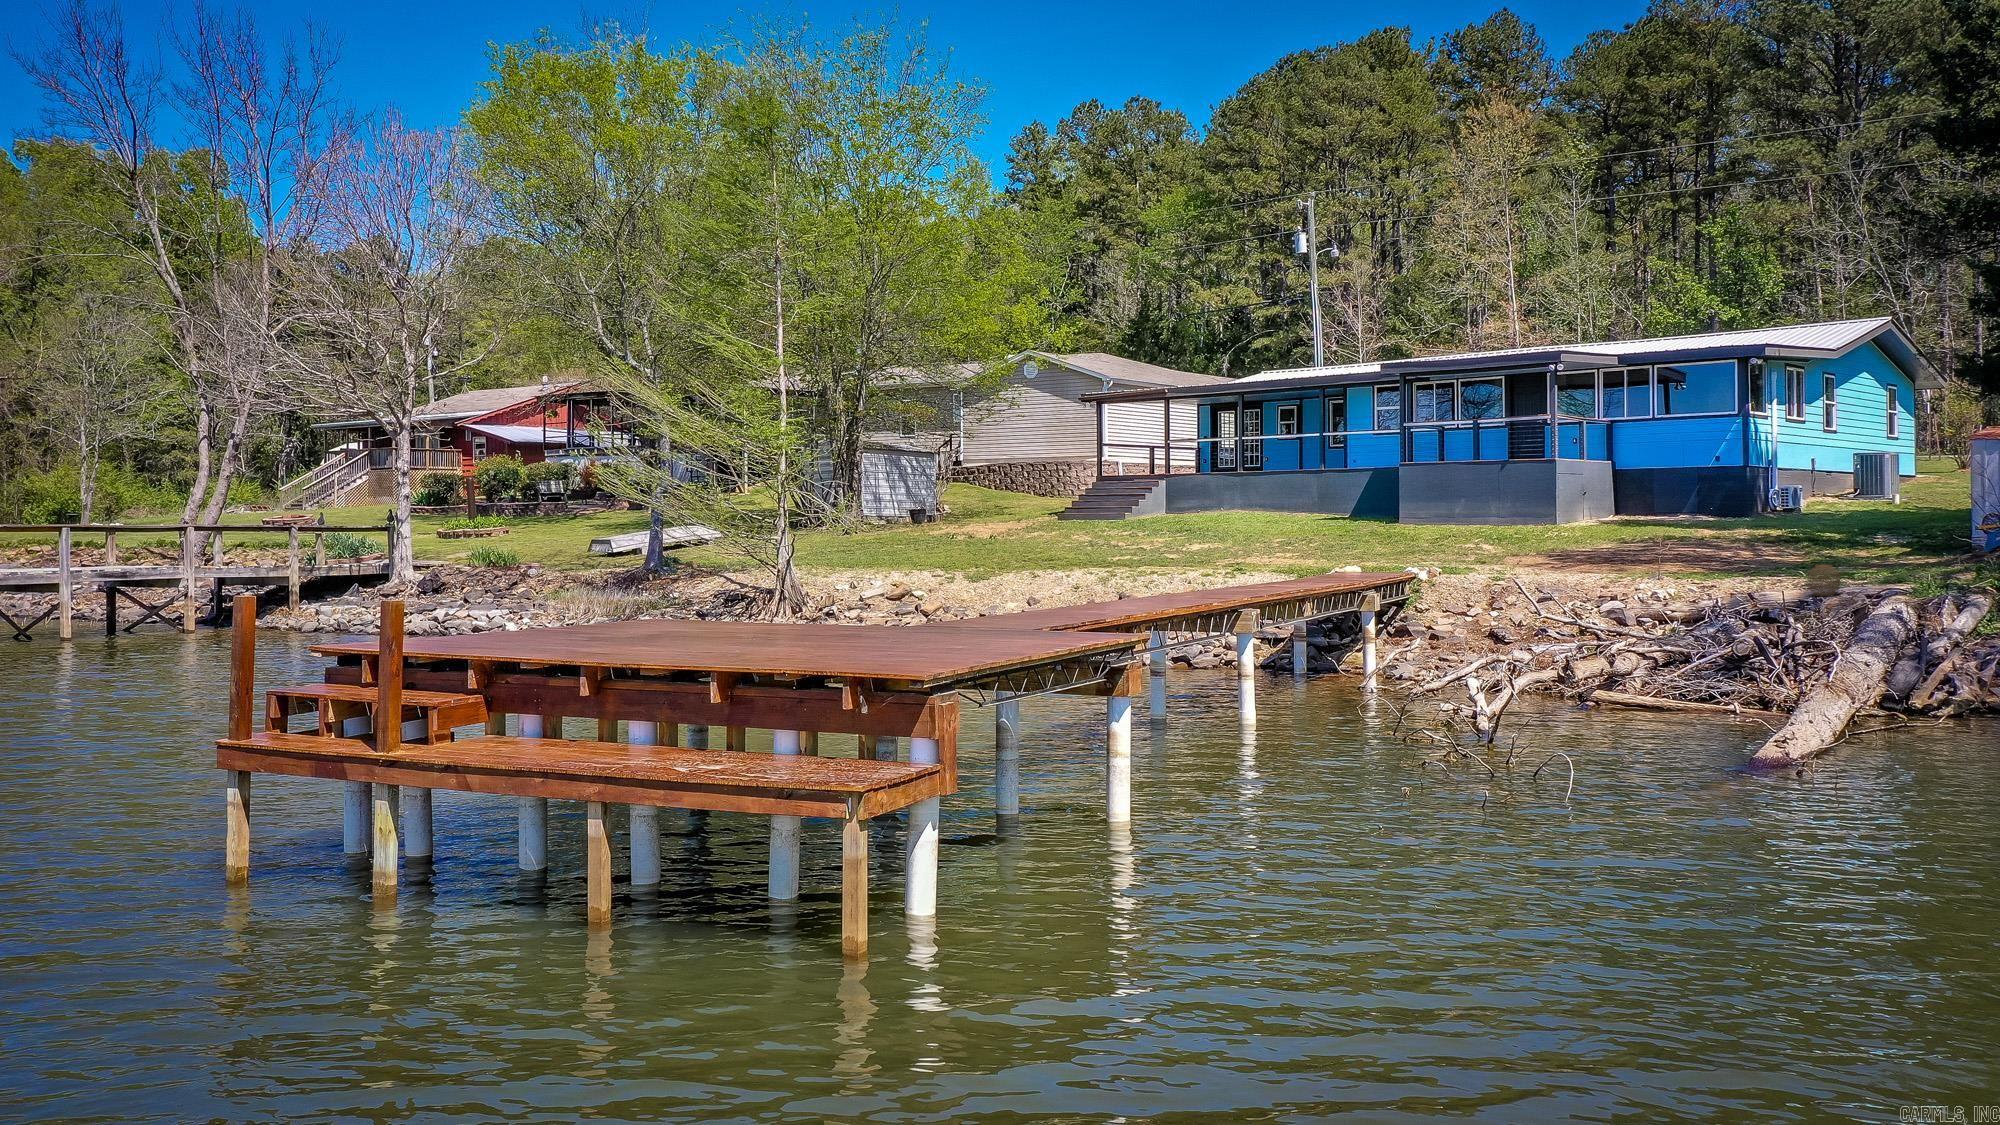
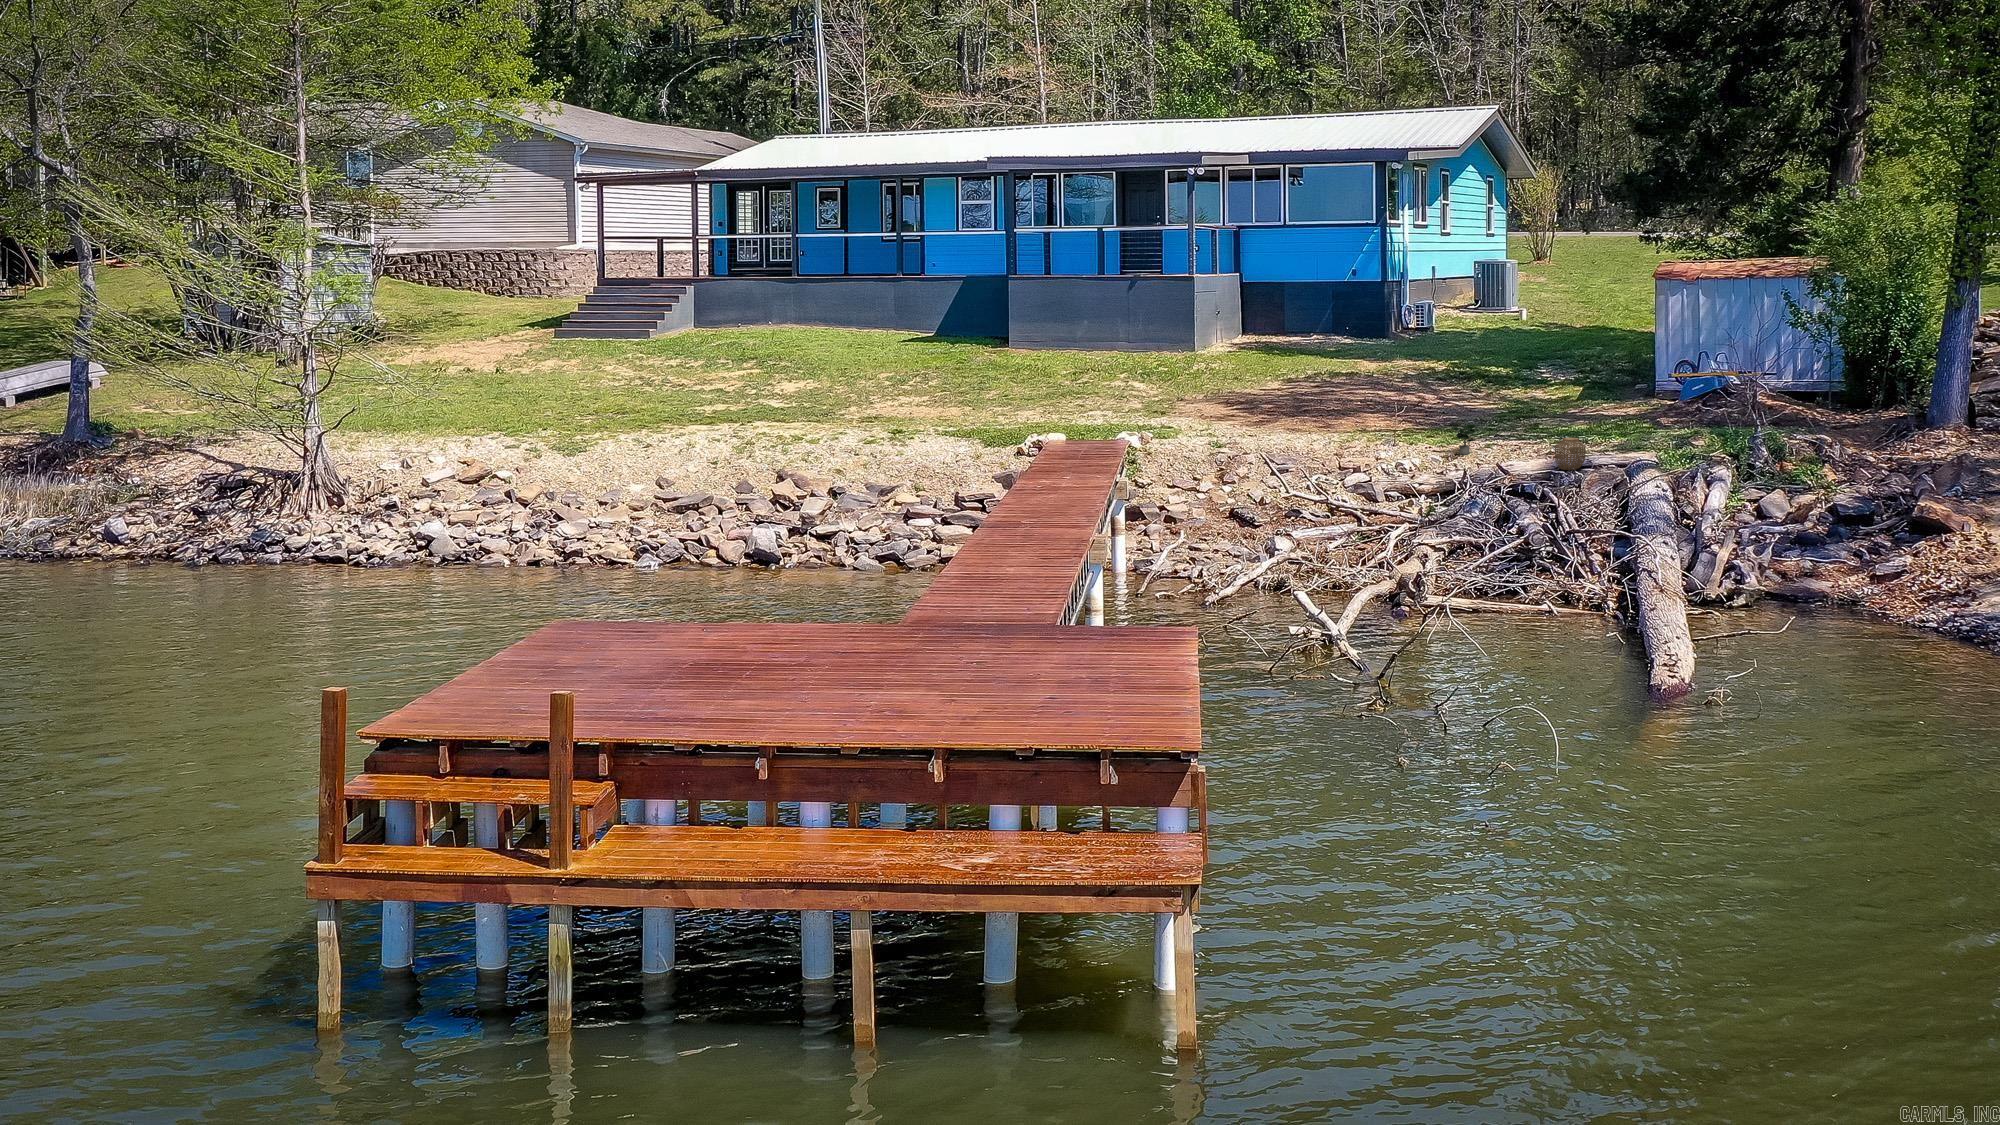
potted plant: none [1715,558,1742,587] -> present [1451,424,1476,455]

